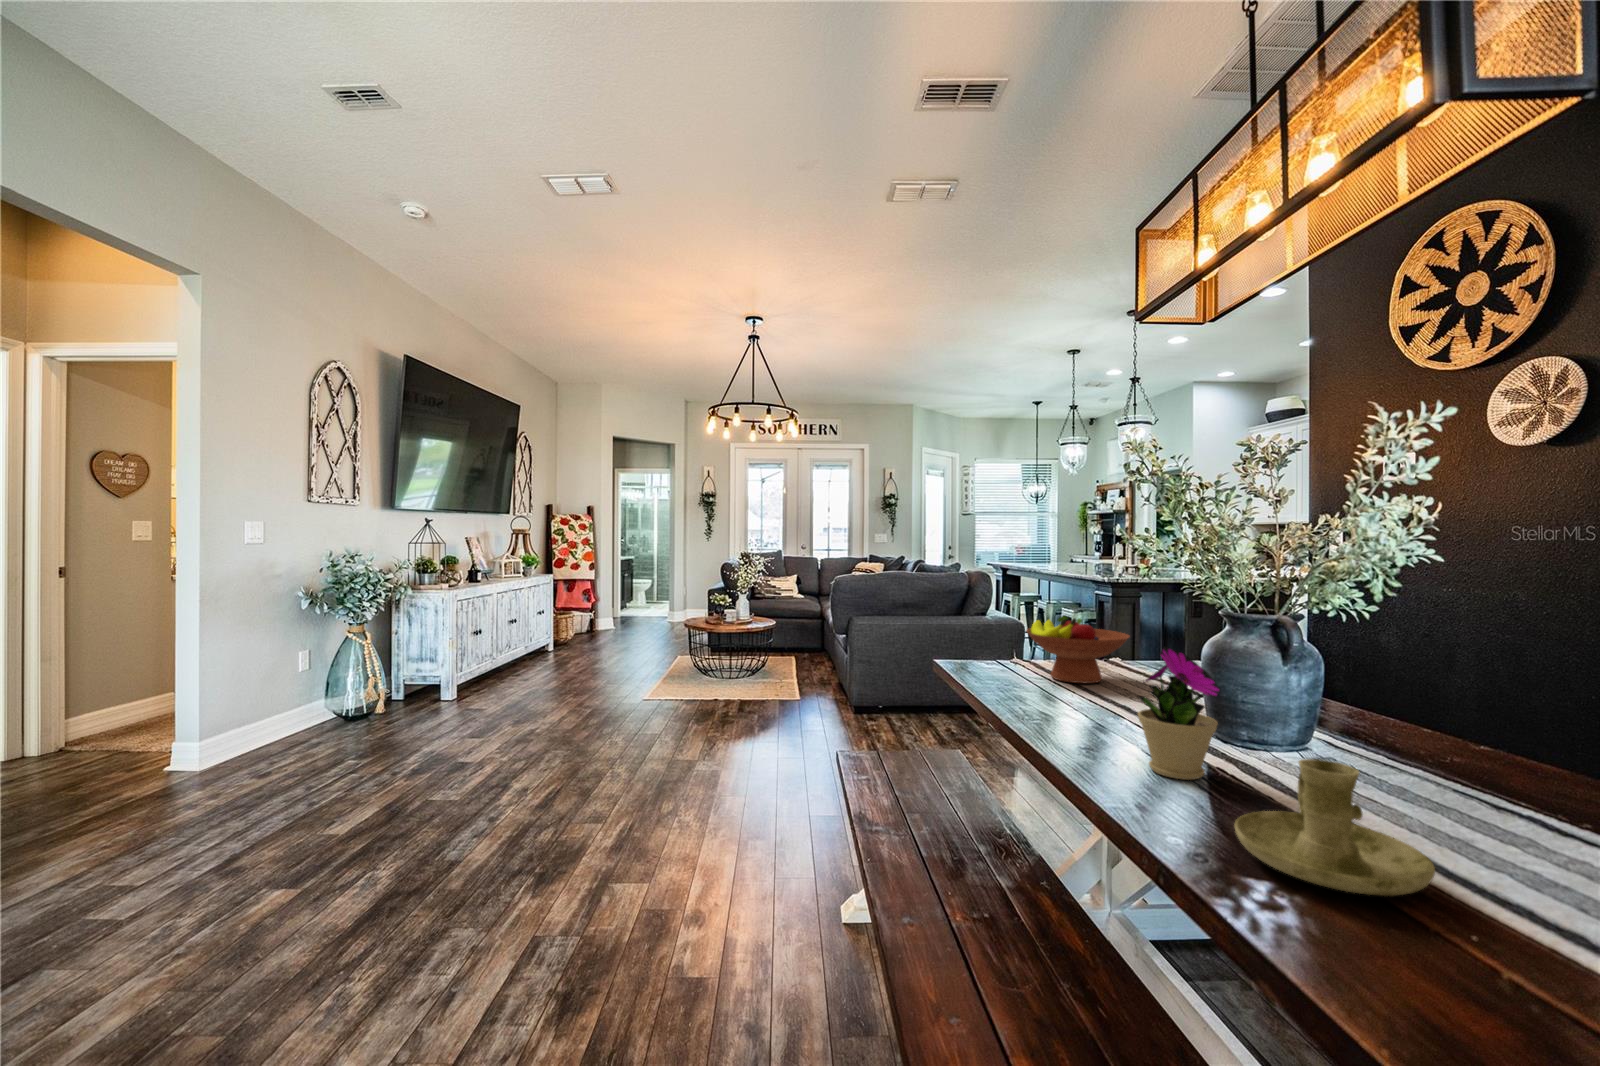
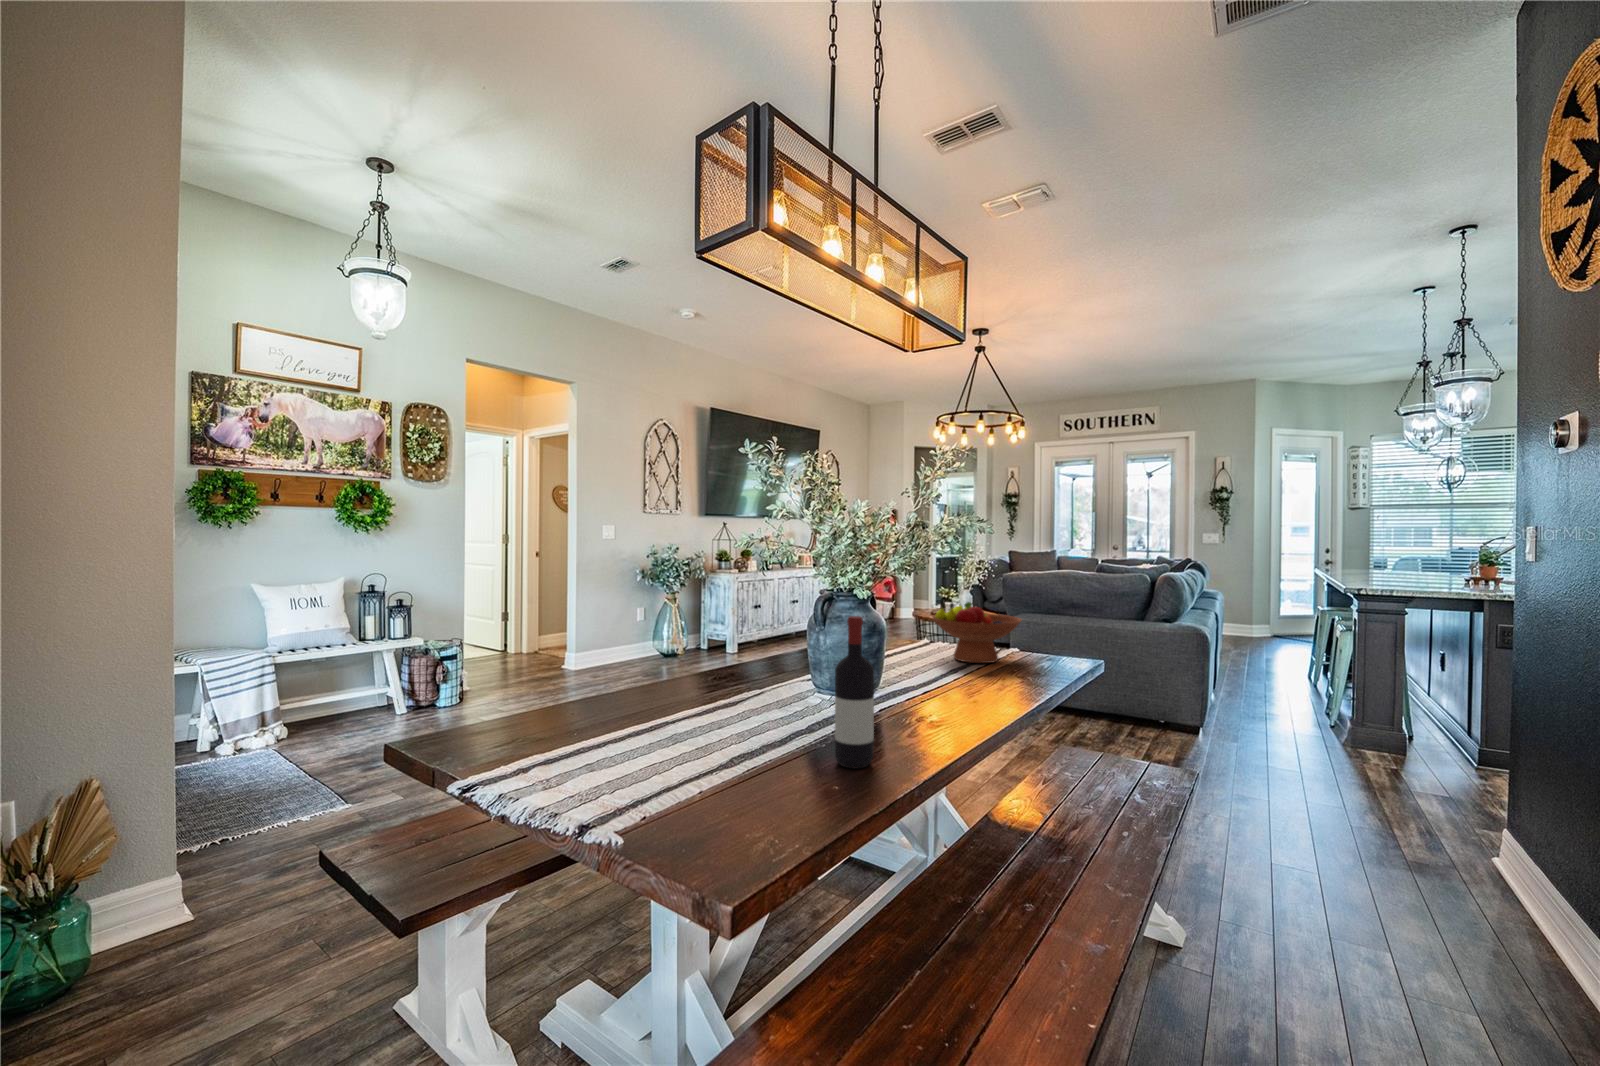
flower pot: present [1138,647,1220,780] -> none [776,611,830,708]
wine bottle: none [1460,653,1531,851] -> present [835,616,874,769]
candle holder: present [1234,759,1435,896] -> none [643,672,764,750]

